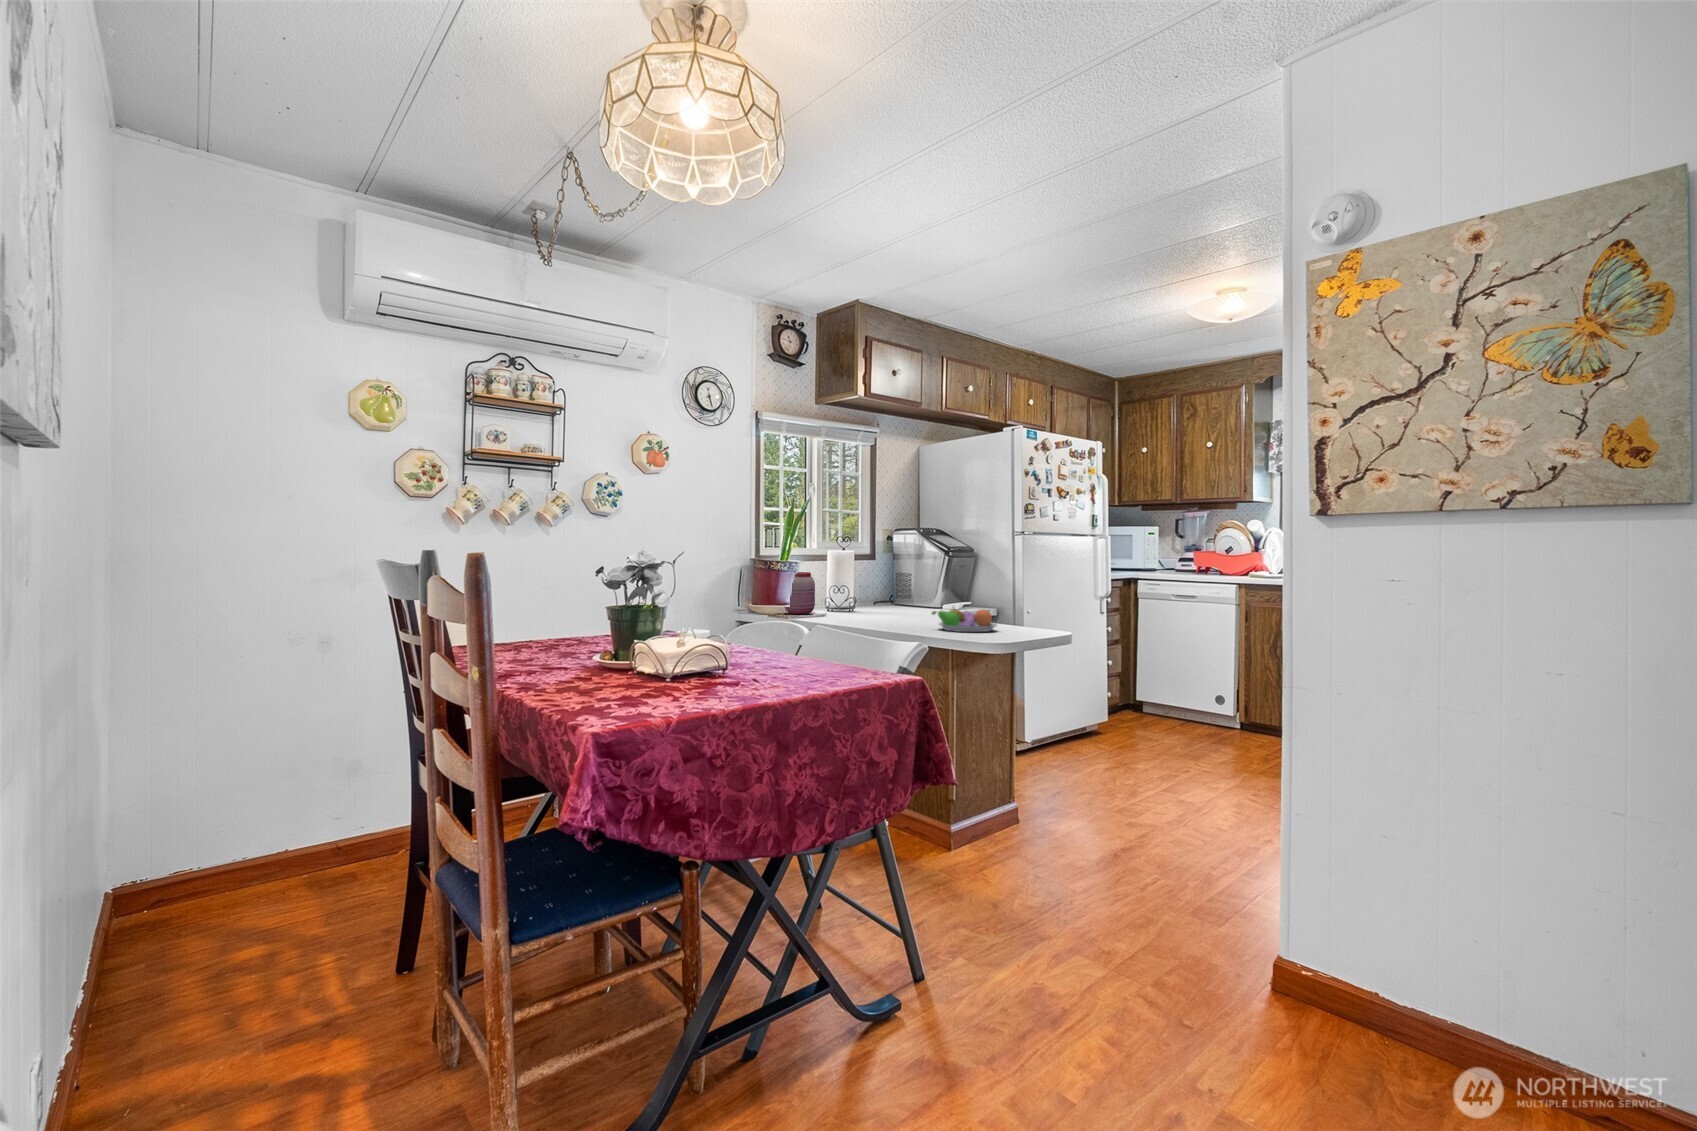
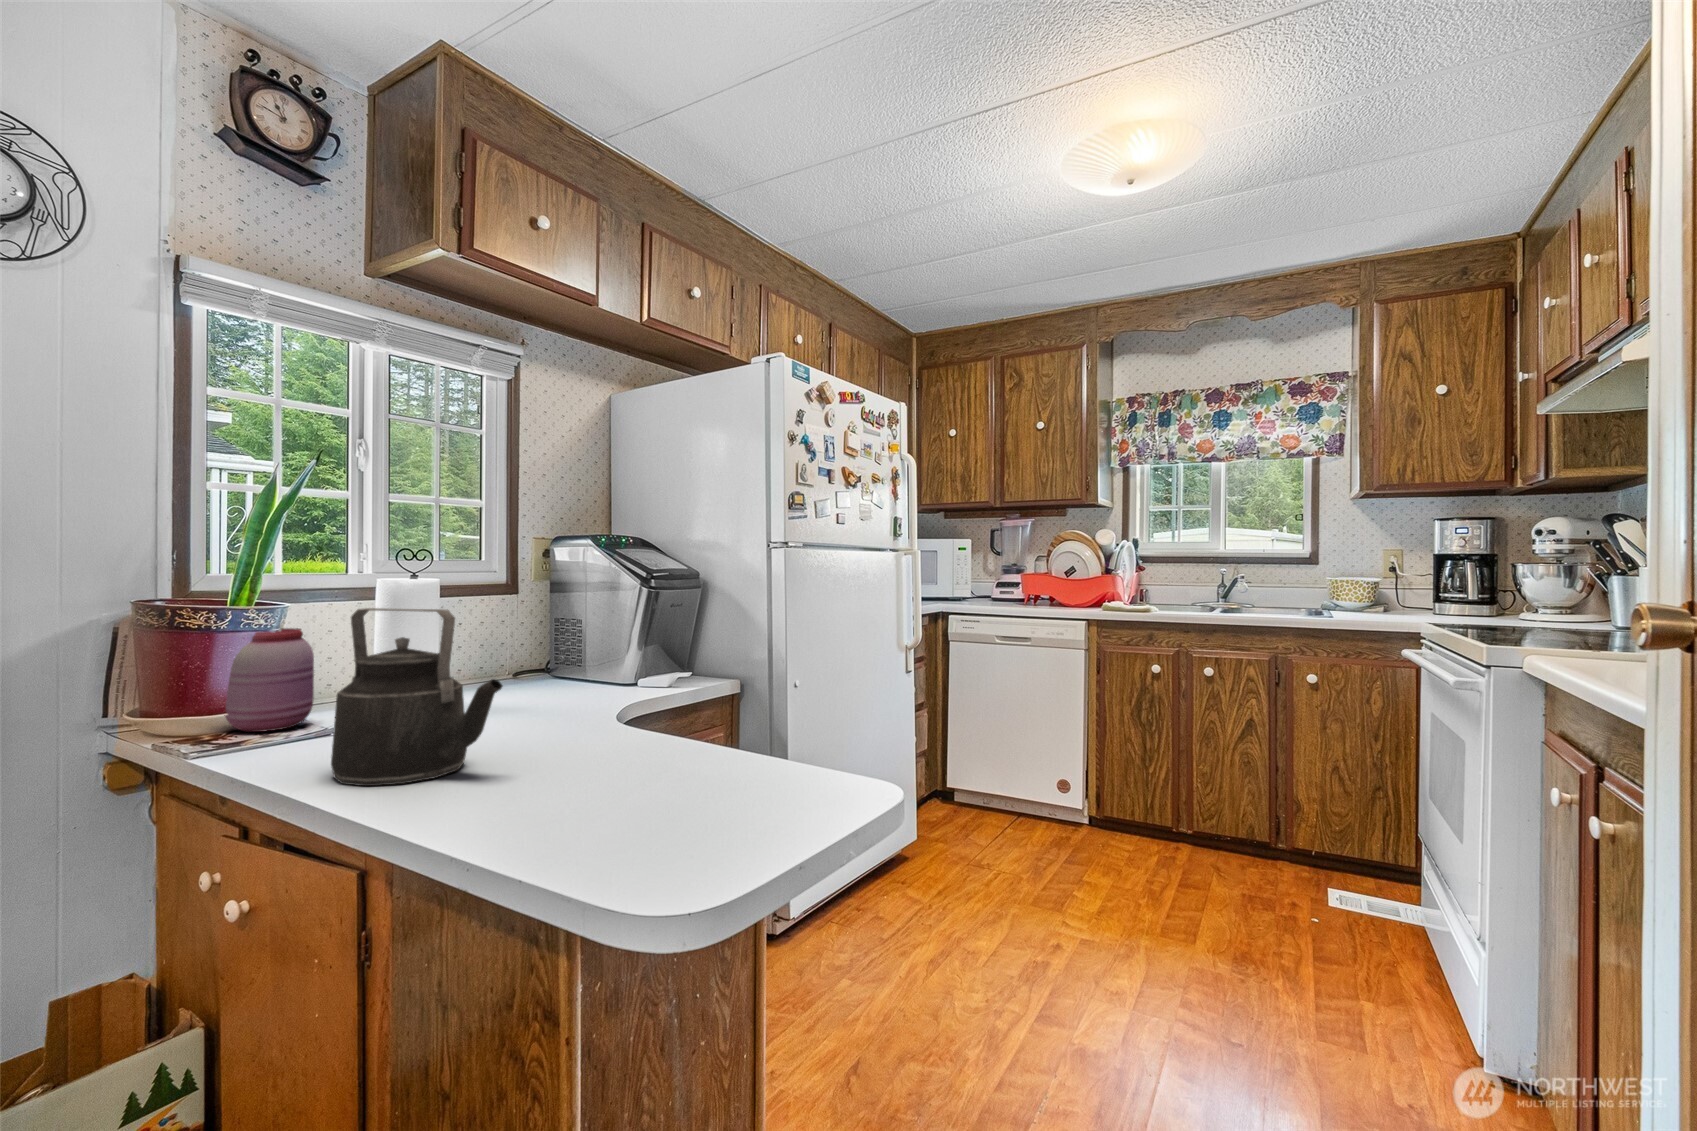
kettle: none [853,560,914,624] -> present [331,608,503,786]
fruit bowl: present [932,607,997,632] -> none [521,733,714,829]

